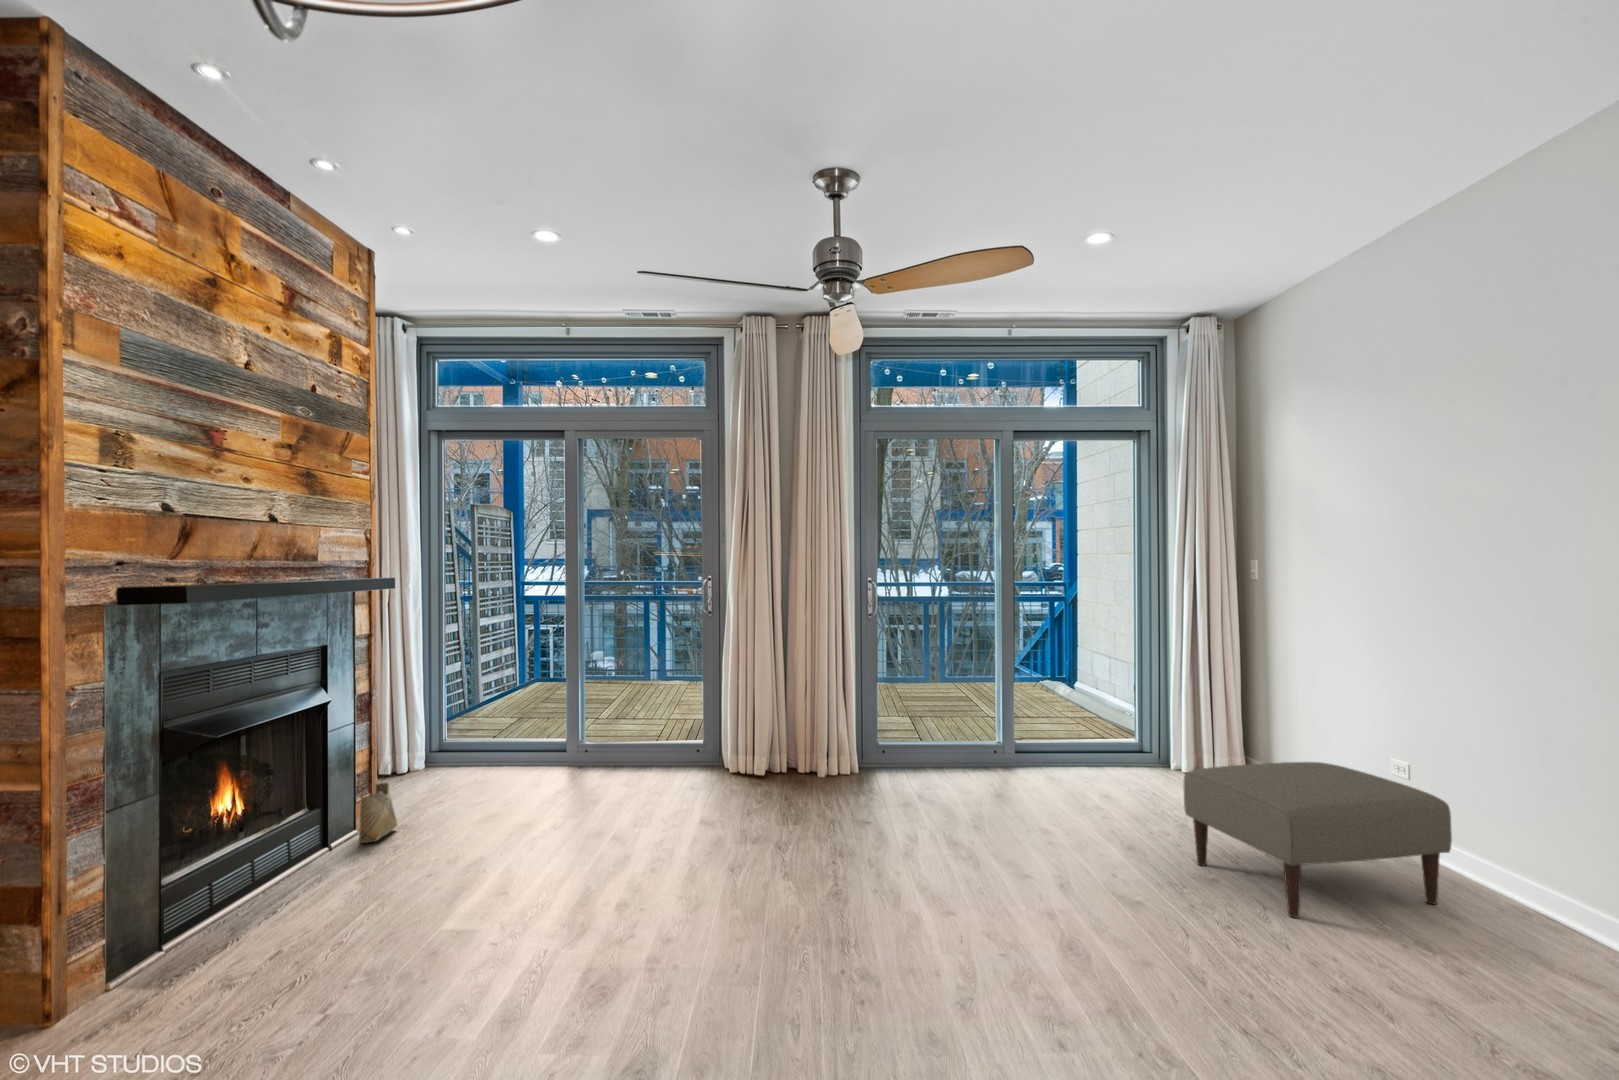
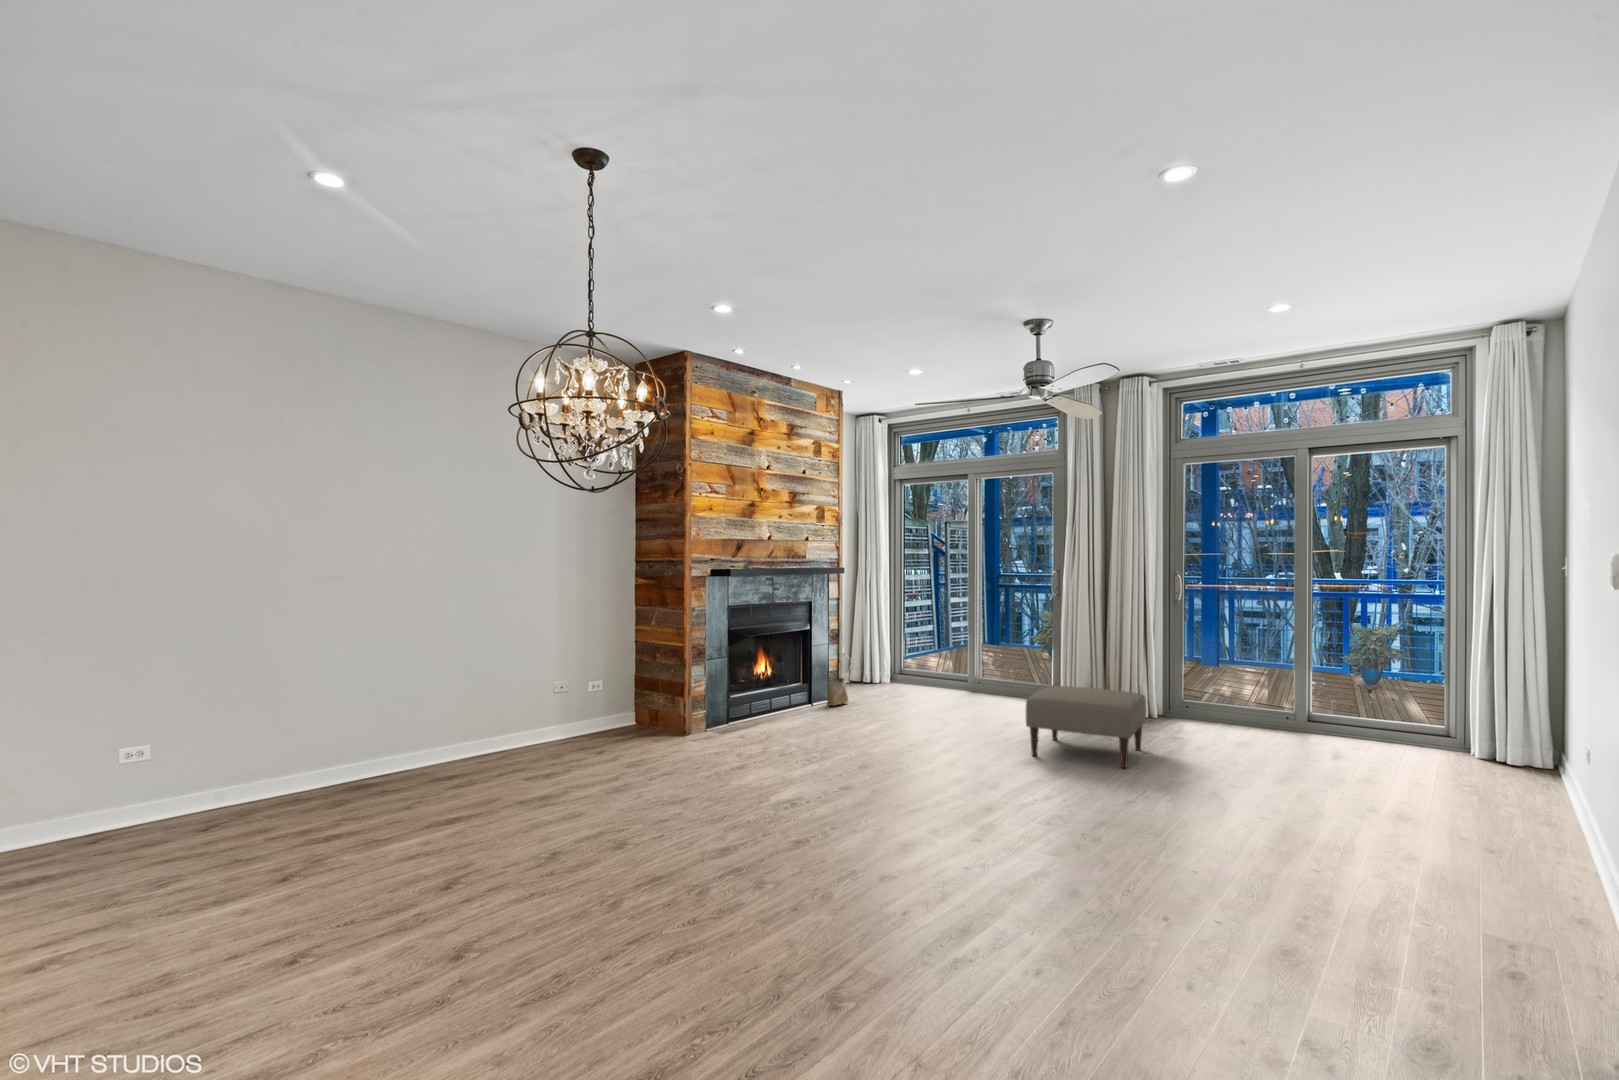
ottoman: present [1183,762,1452,917] -> present [1026,686,1146,768]

